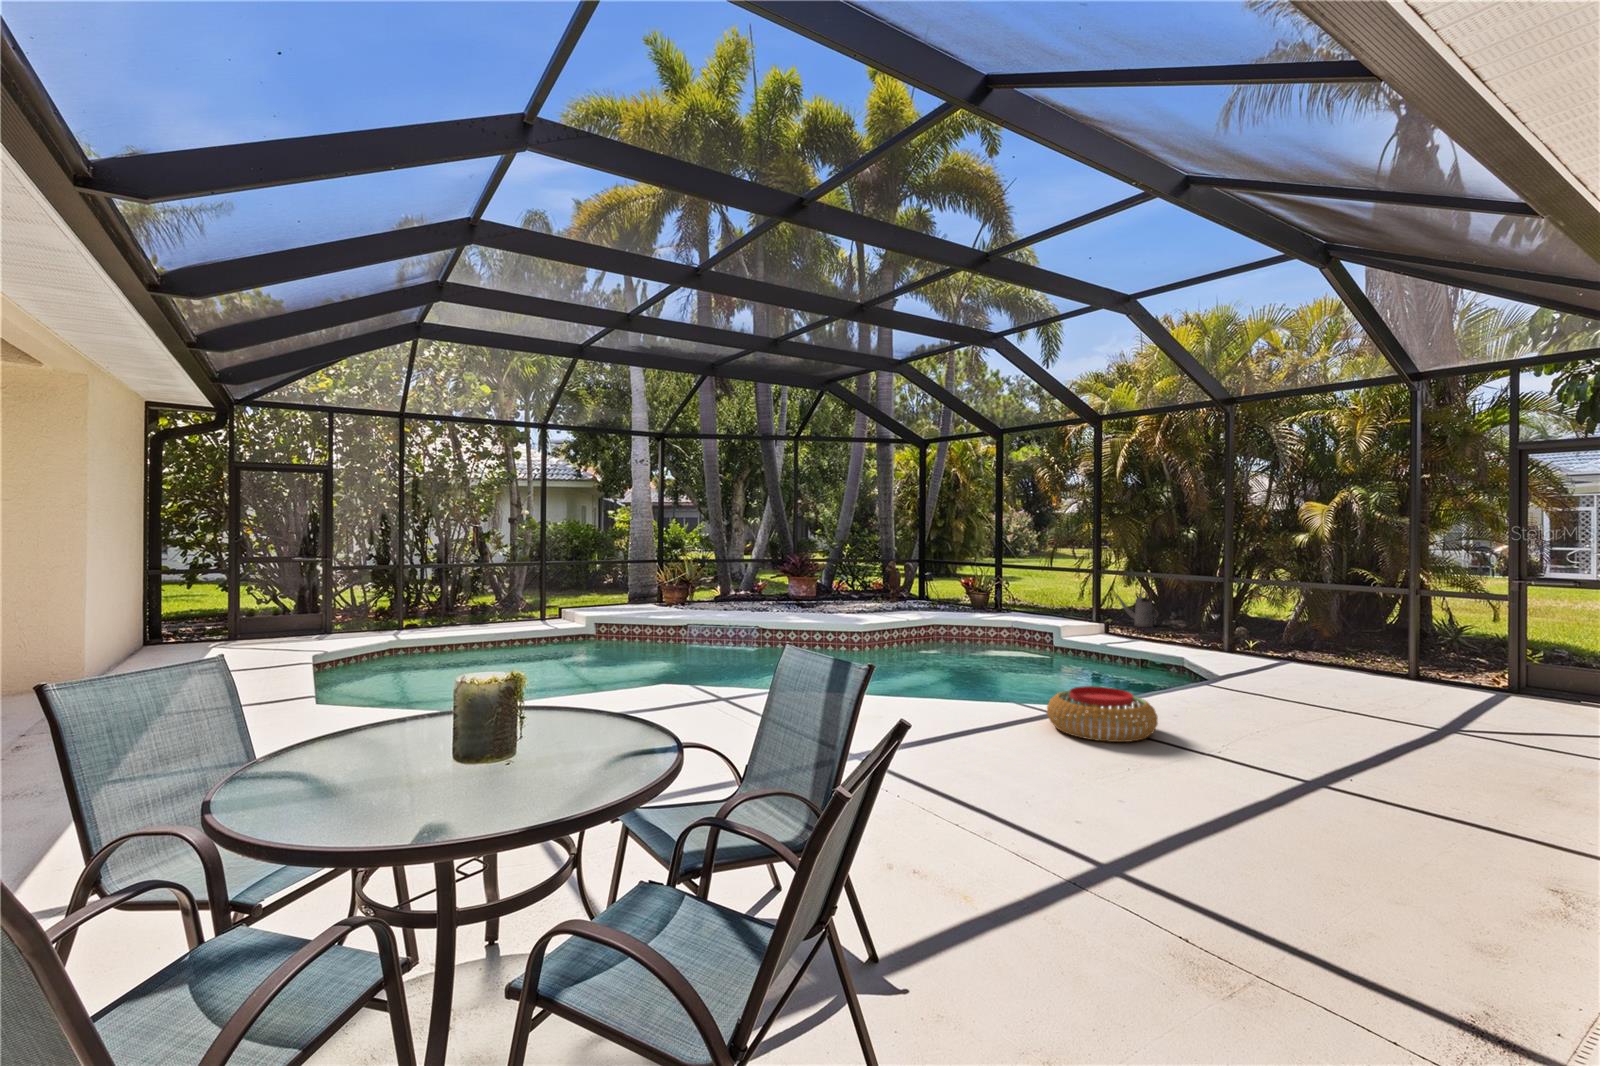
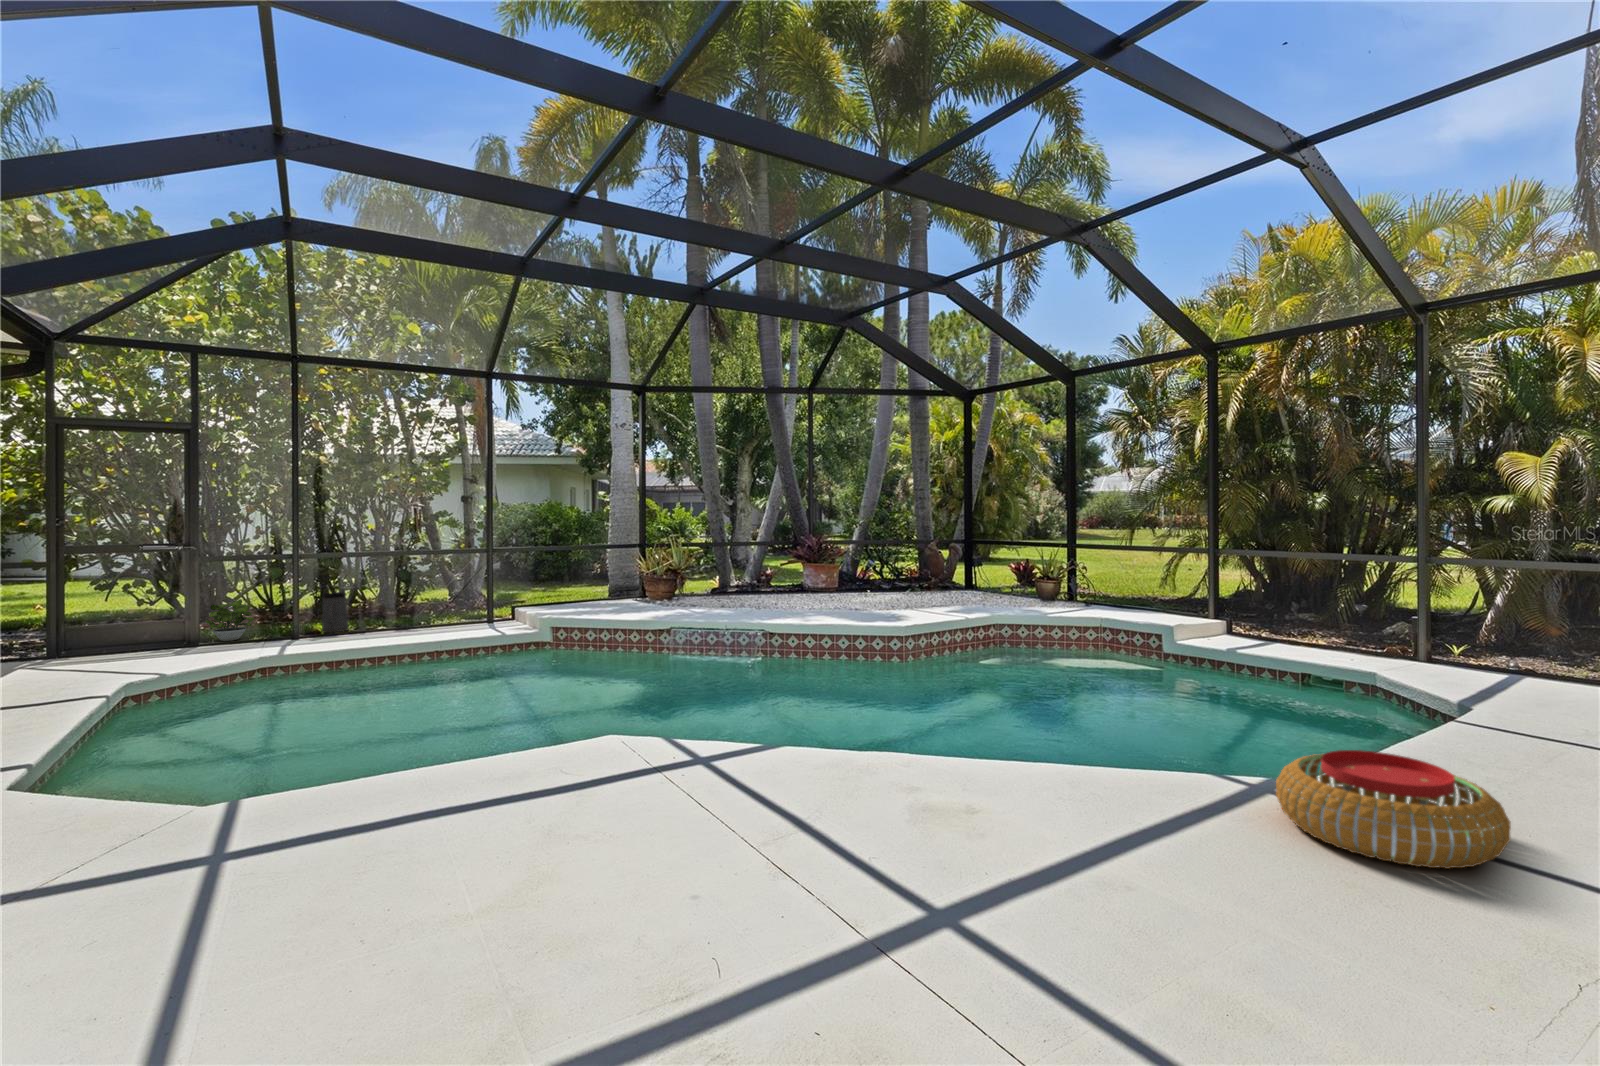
watering can: present [1116,591,1158,627] -> present [321,584,349,633]
potted plant: none [336,599,373,630] -> present [205,599,254,641]

